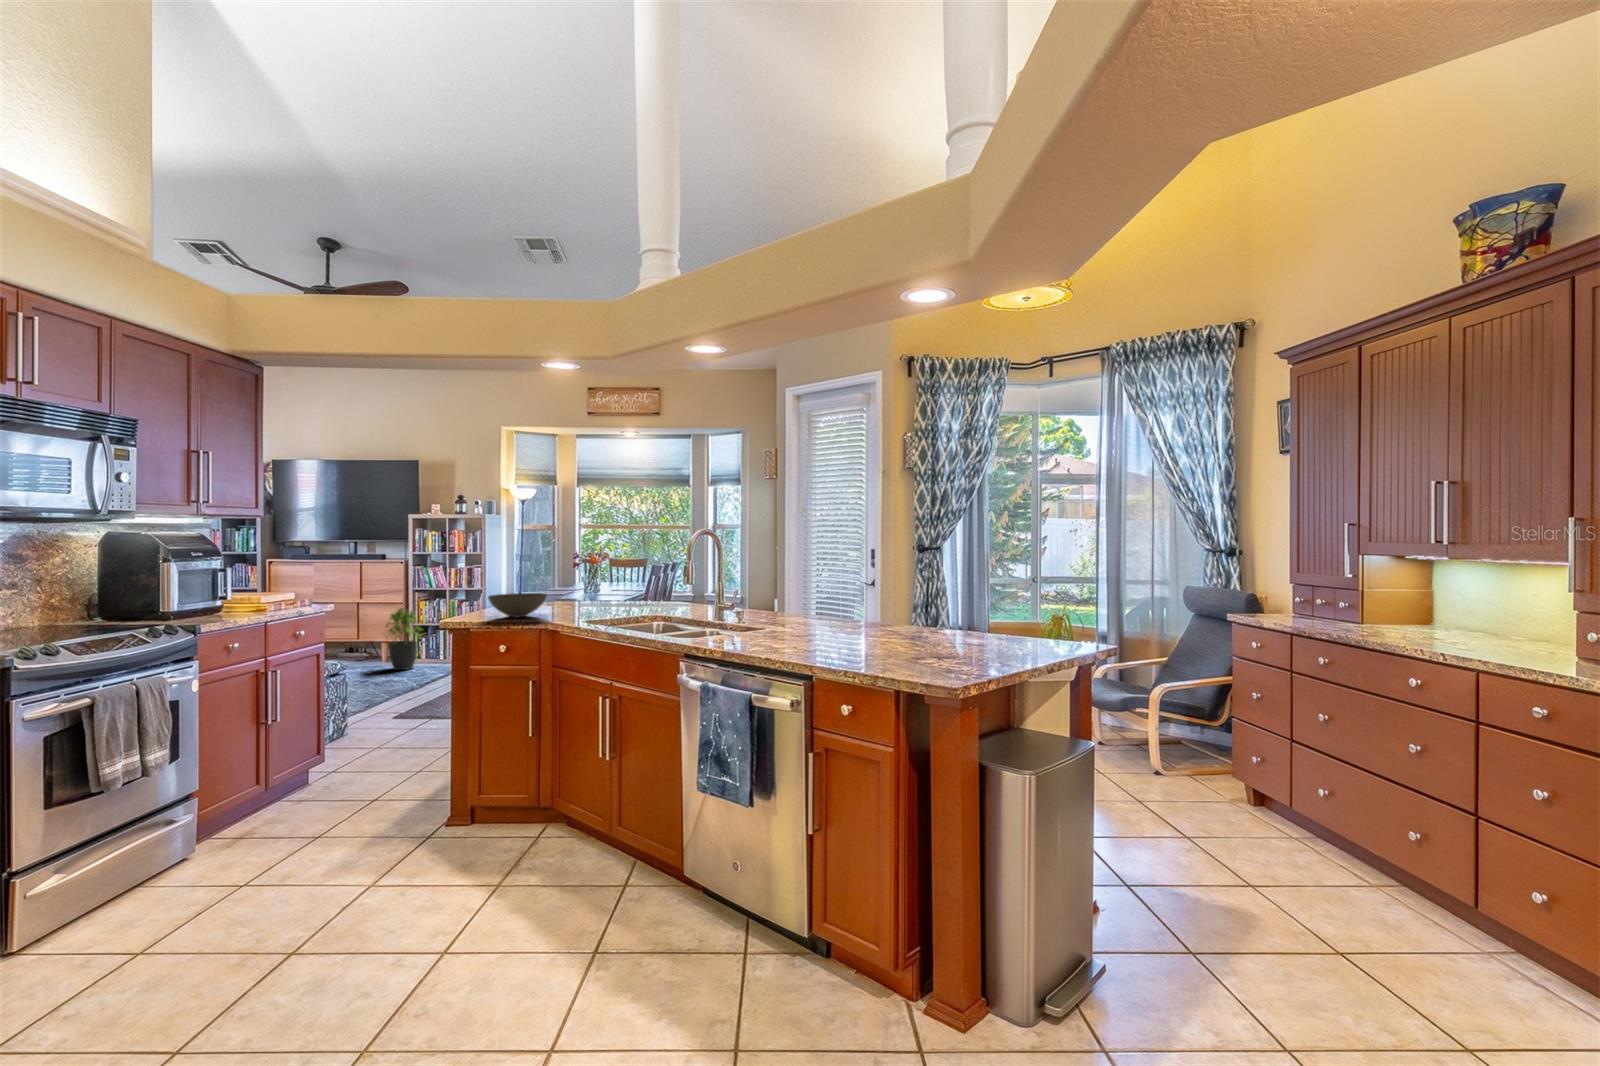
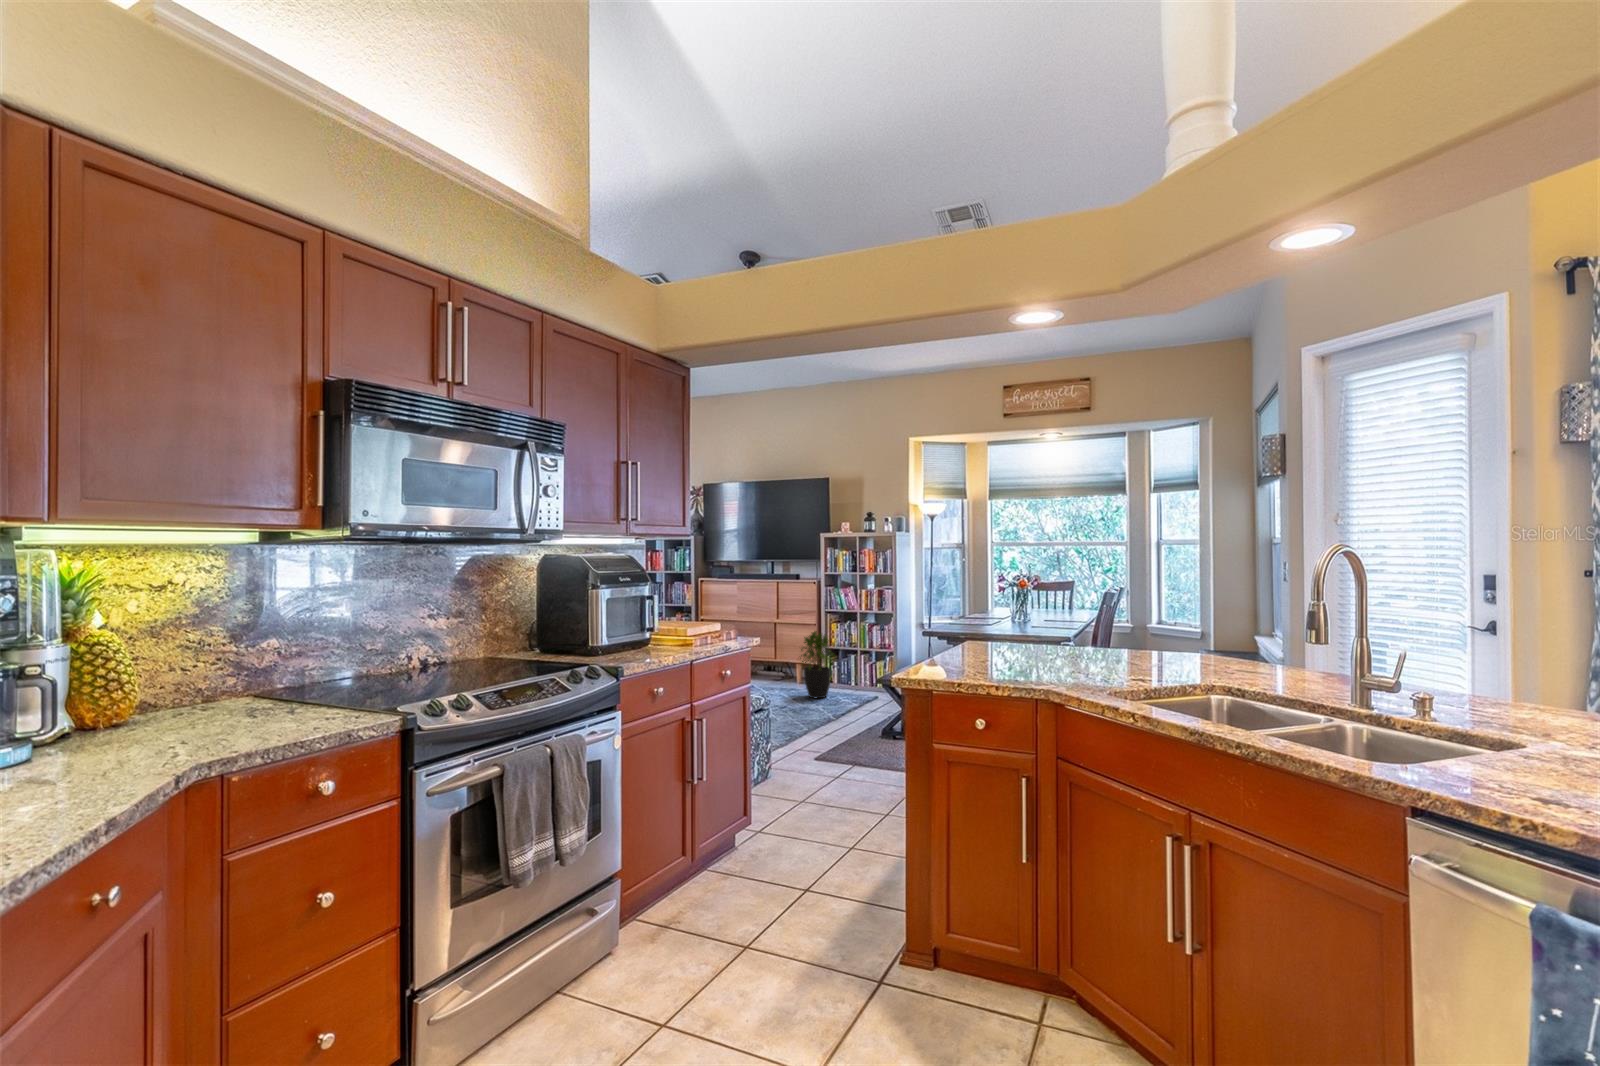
bowl: present [488,593,547,617] -> none [949,636,1037,676]

